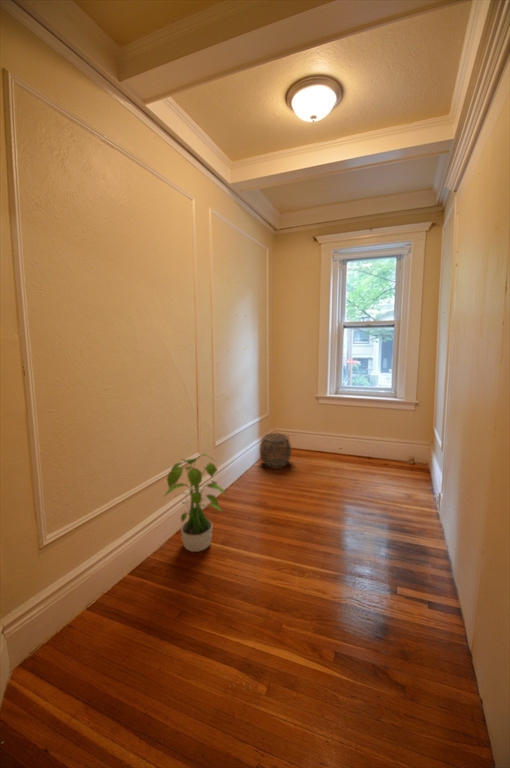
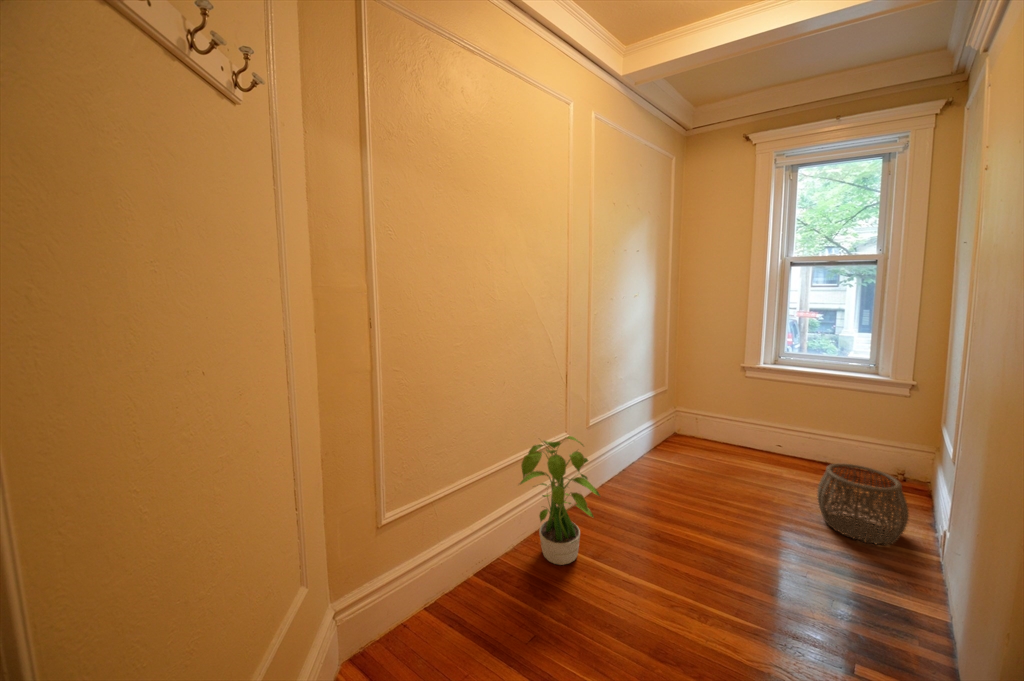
woven basket: present [260,433,291,467] -> present [817,464,909,545]

